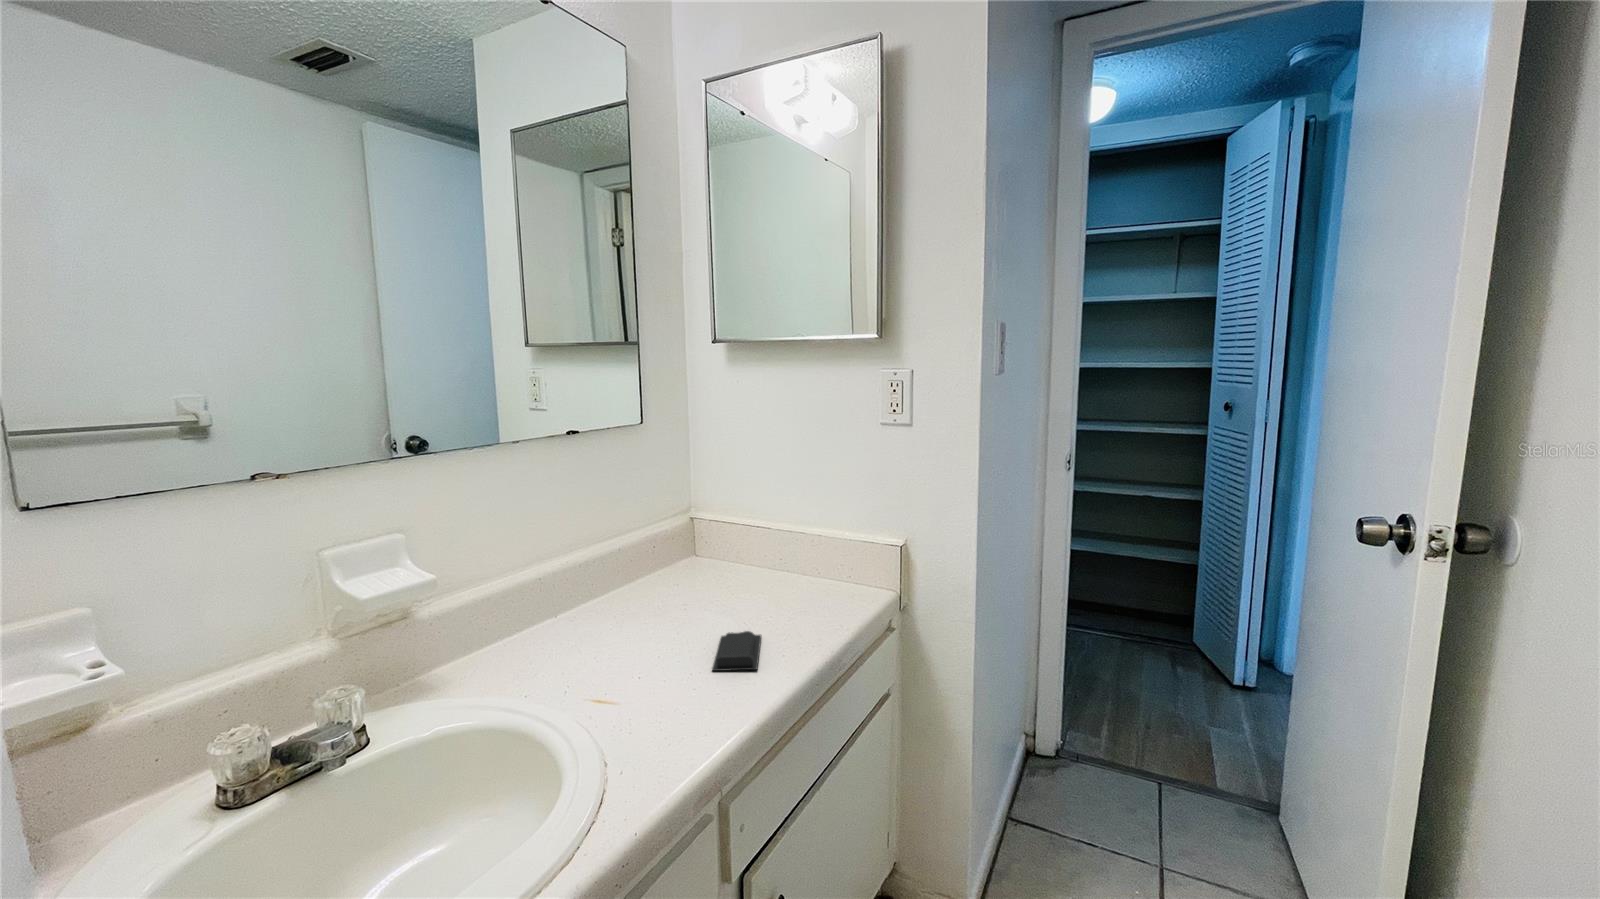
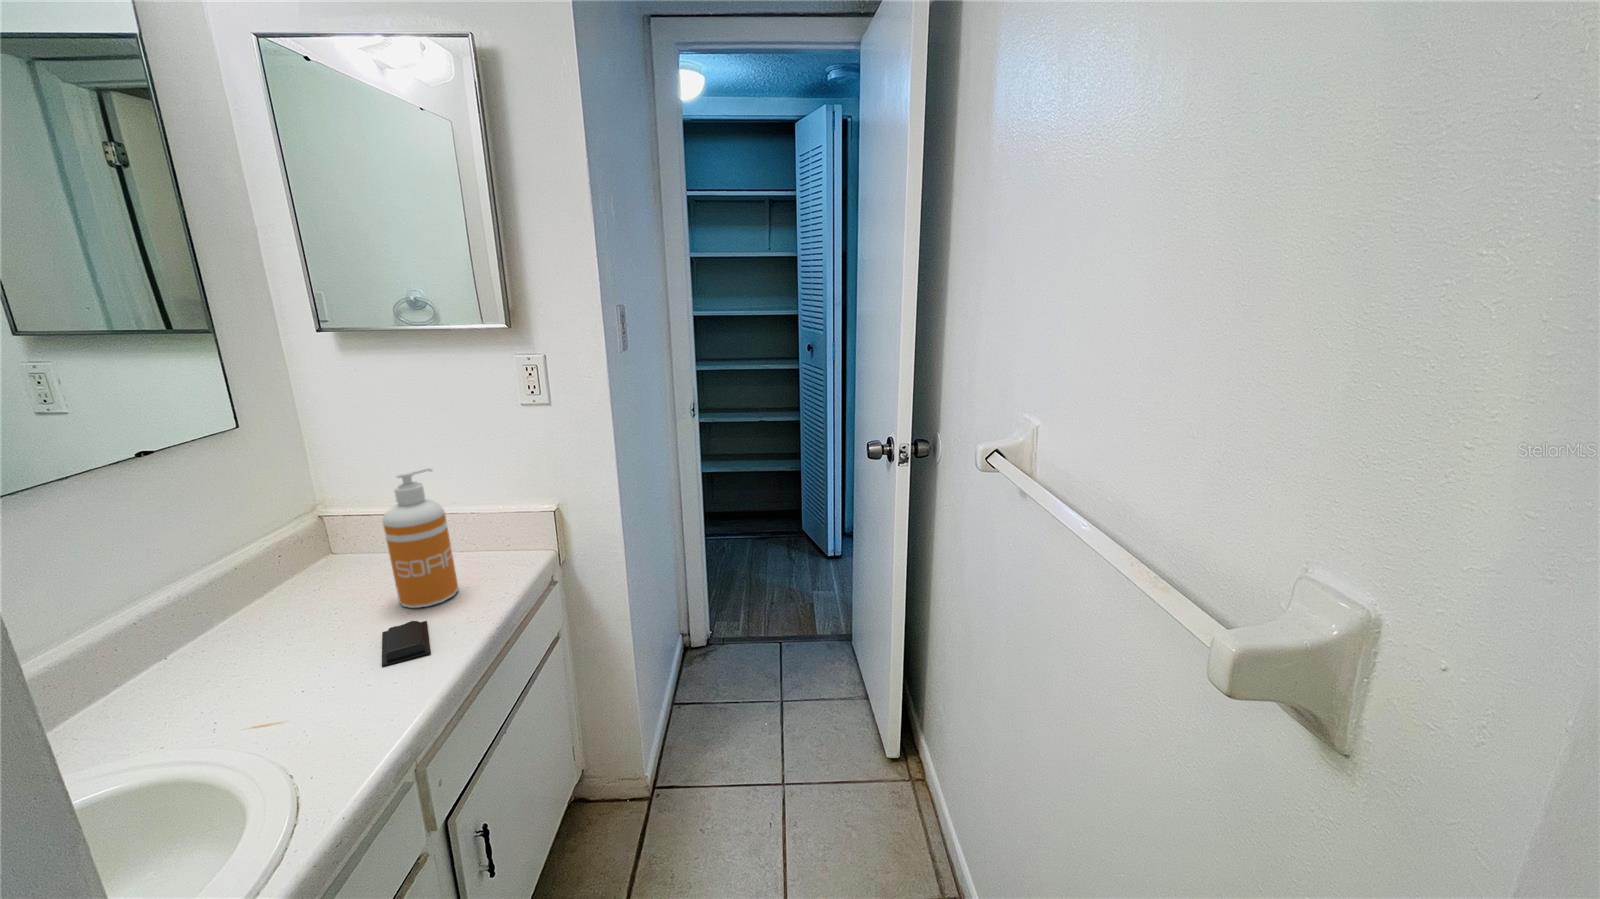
soap dispenser: none [739,476,797,621] -> present [383,468,458,608]

